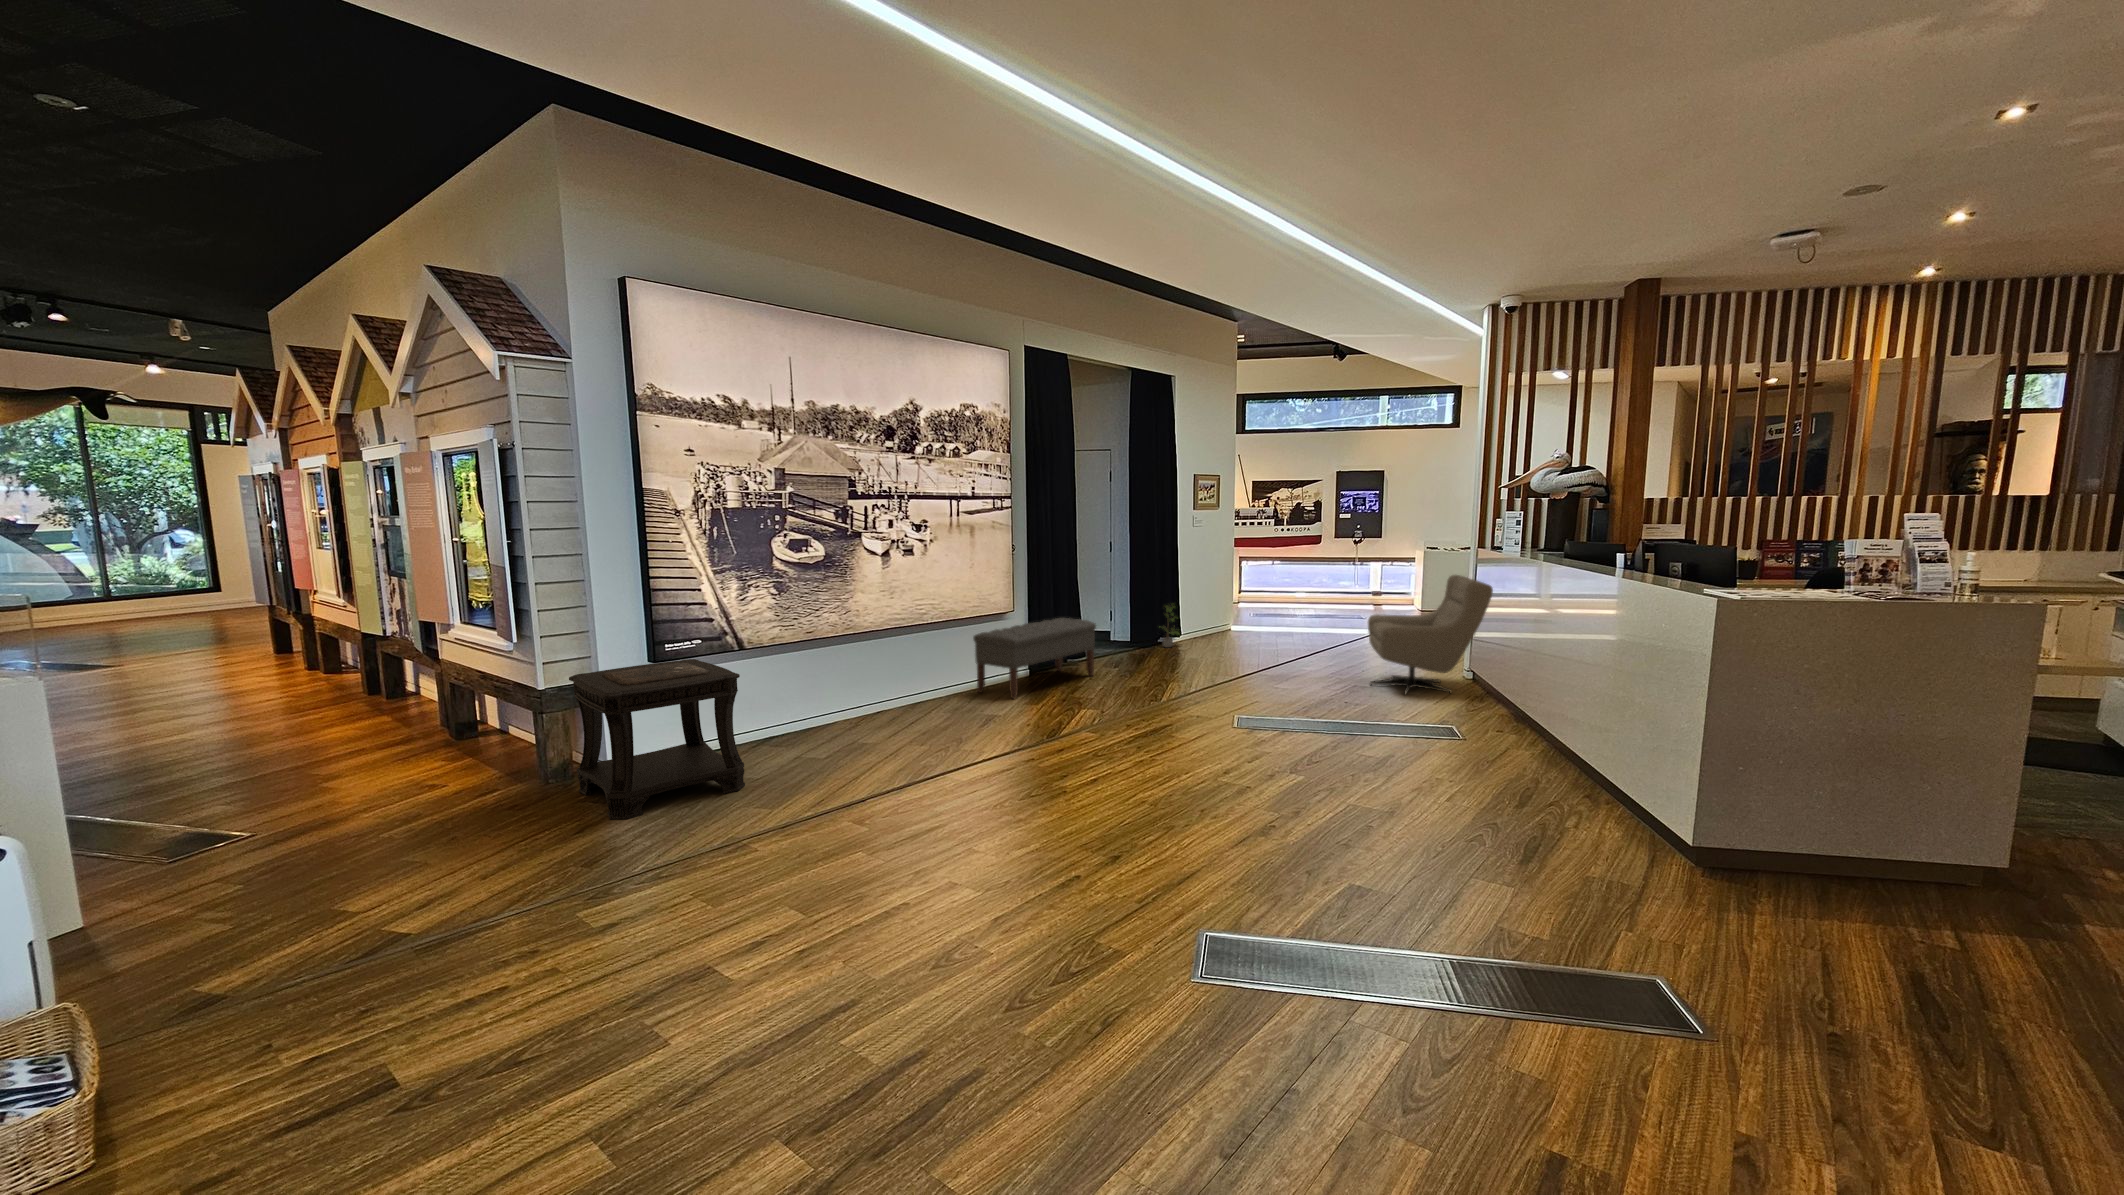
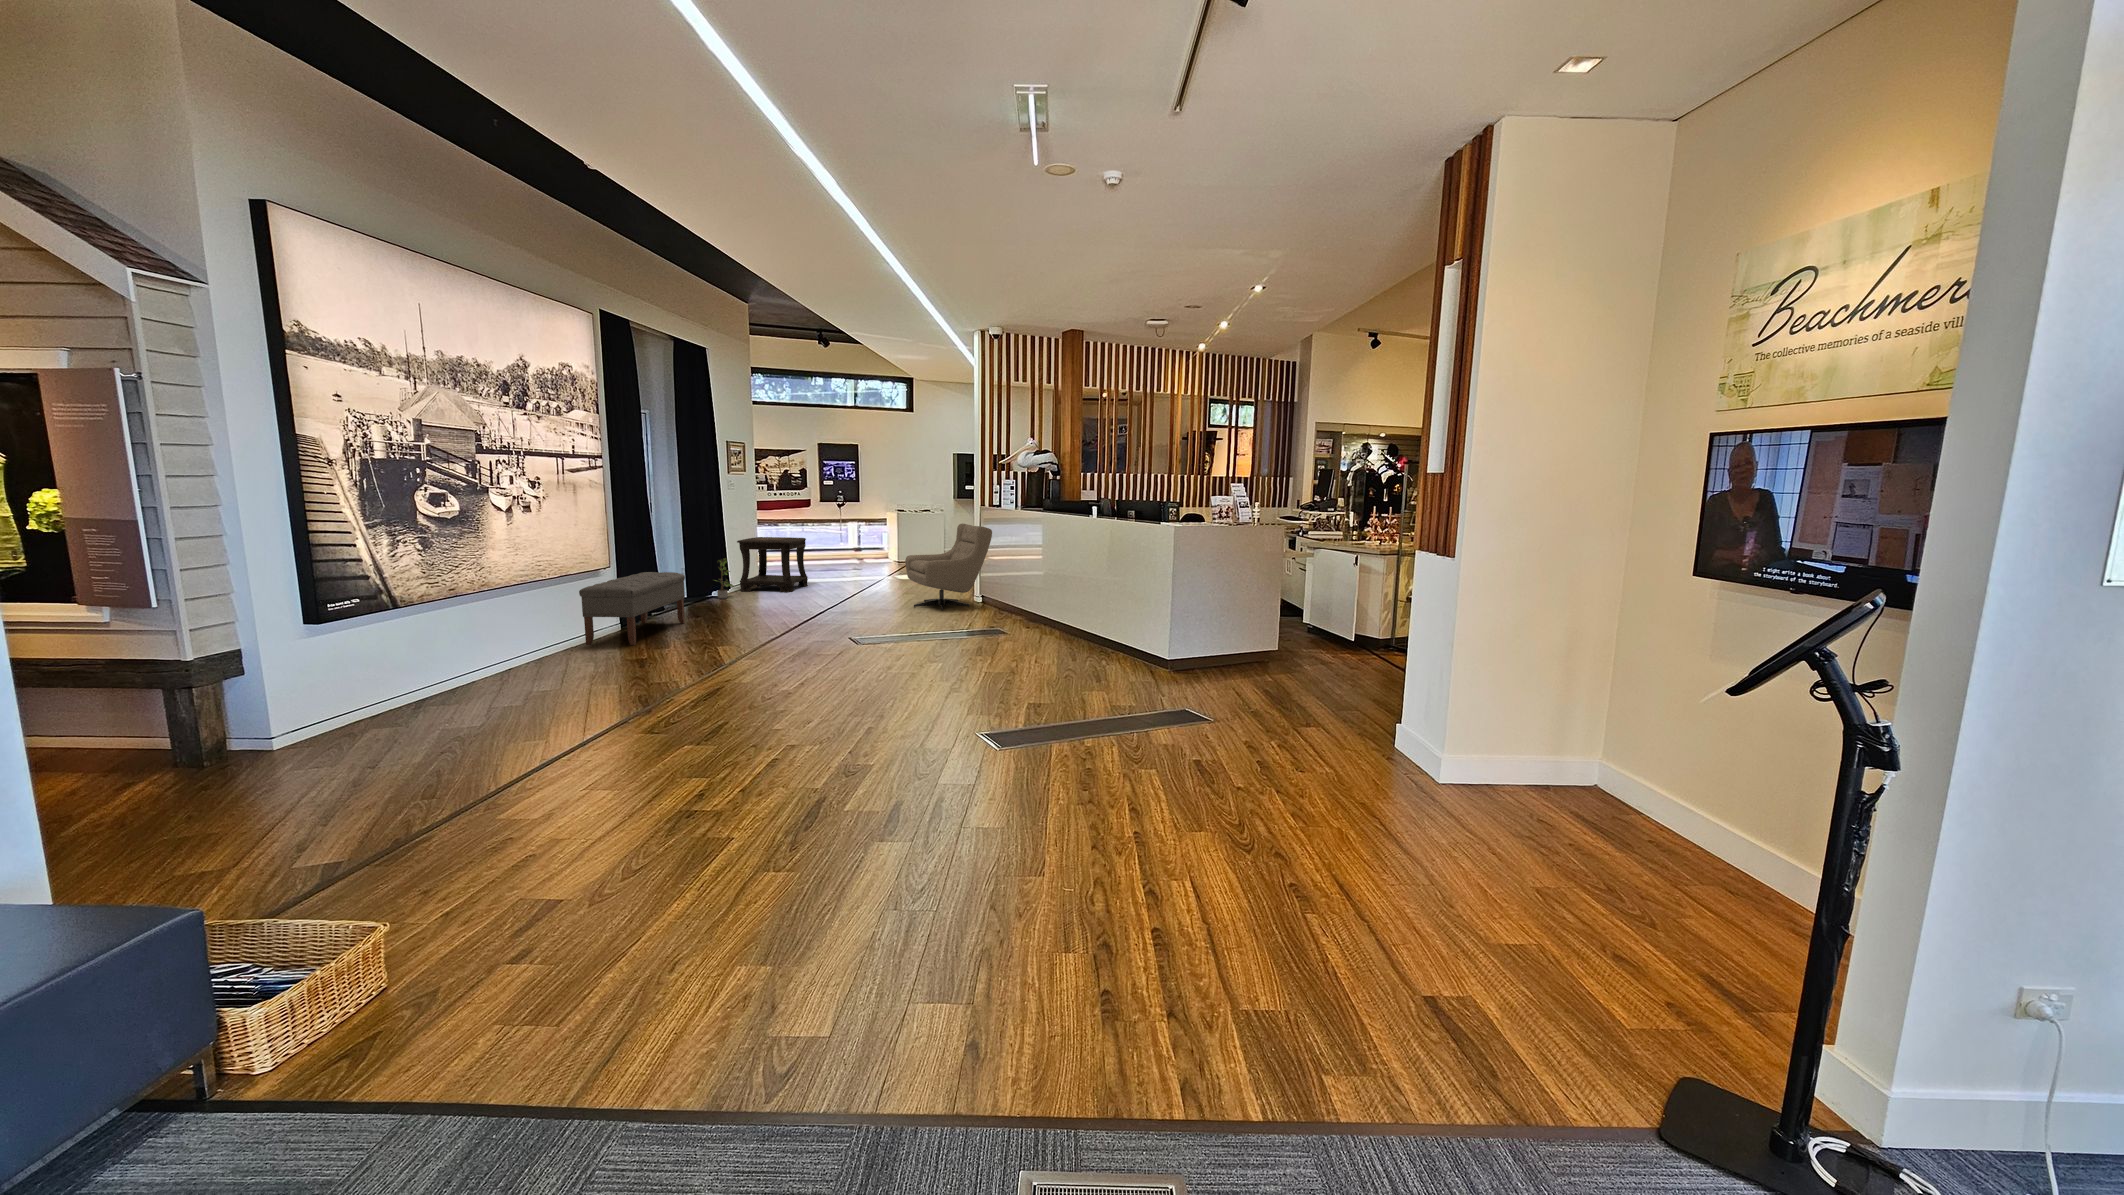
side table: present [569,659,745,820] -> present [737,537,808,592]

